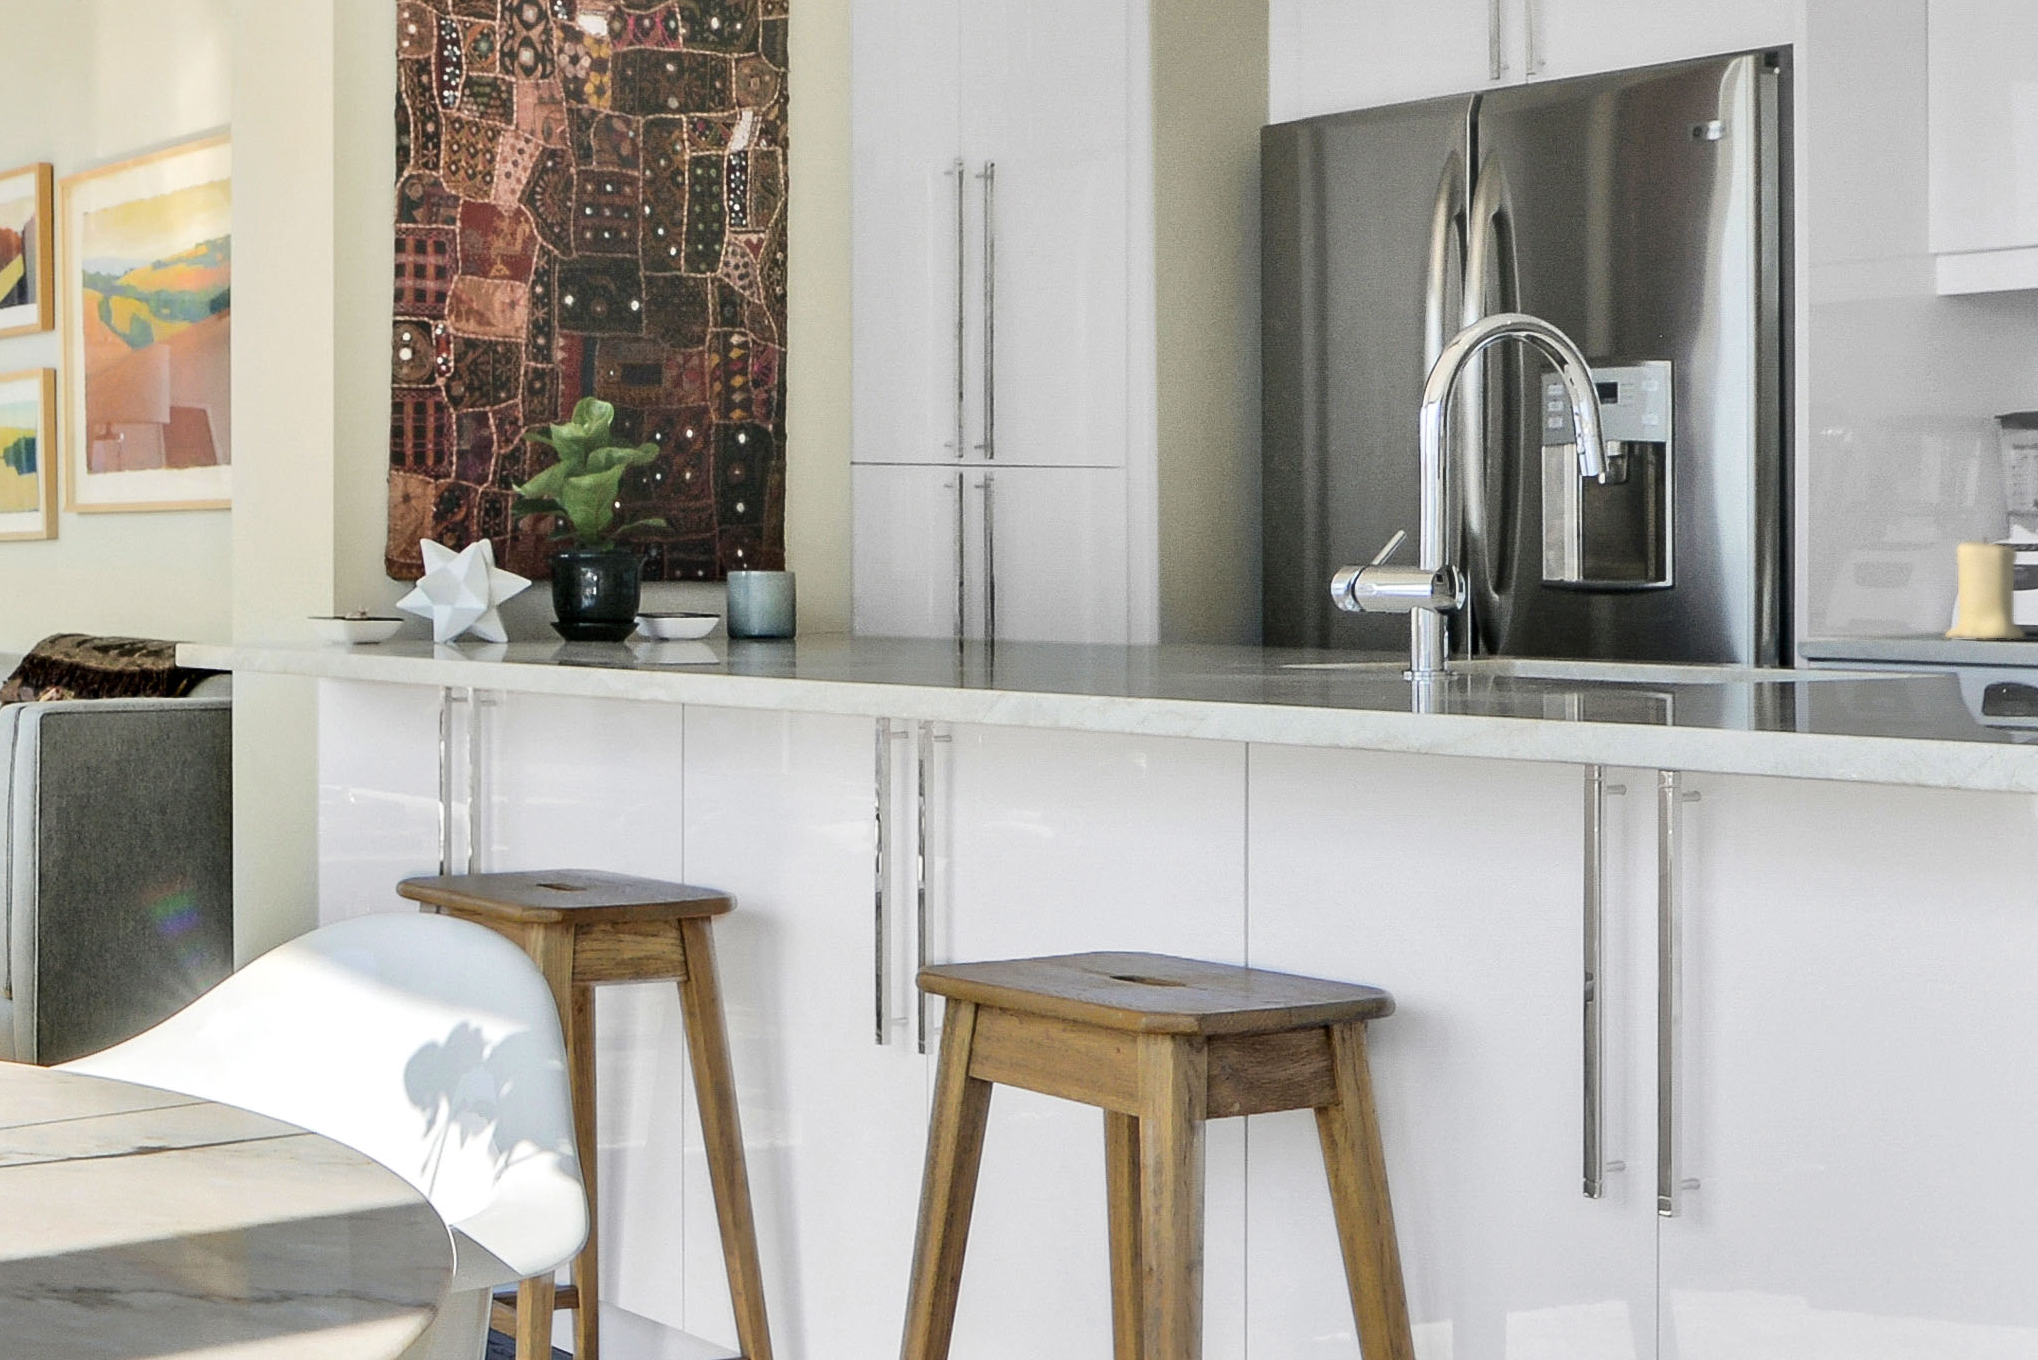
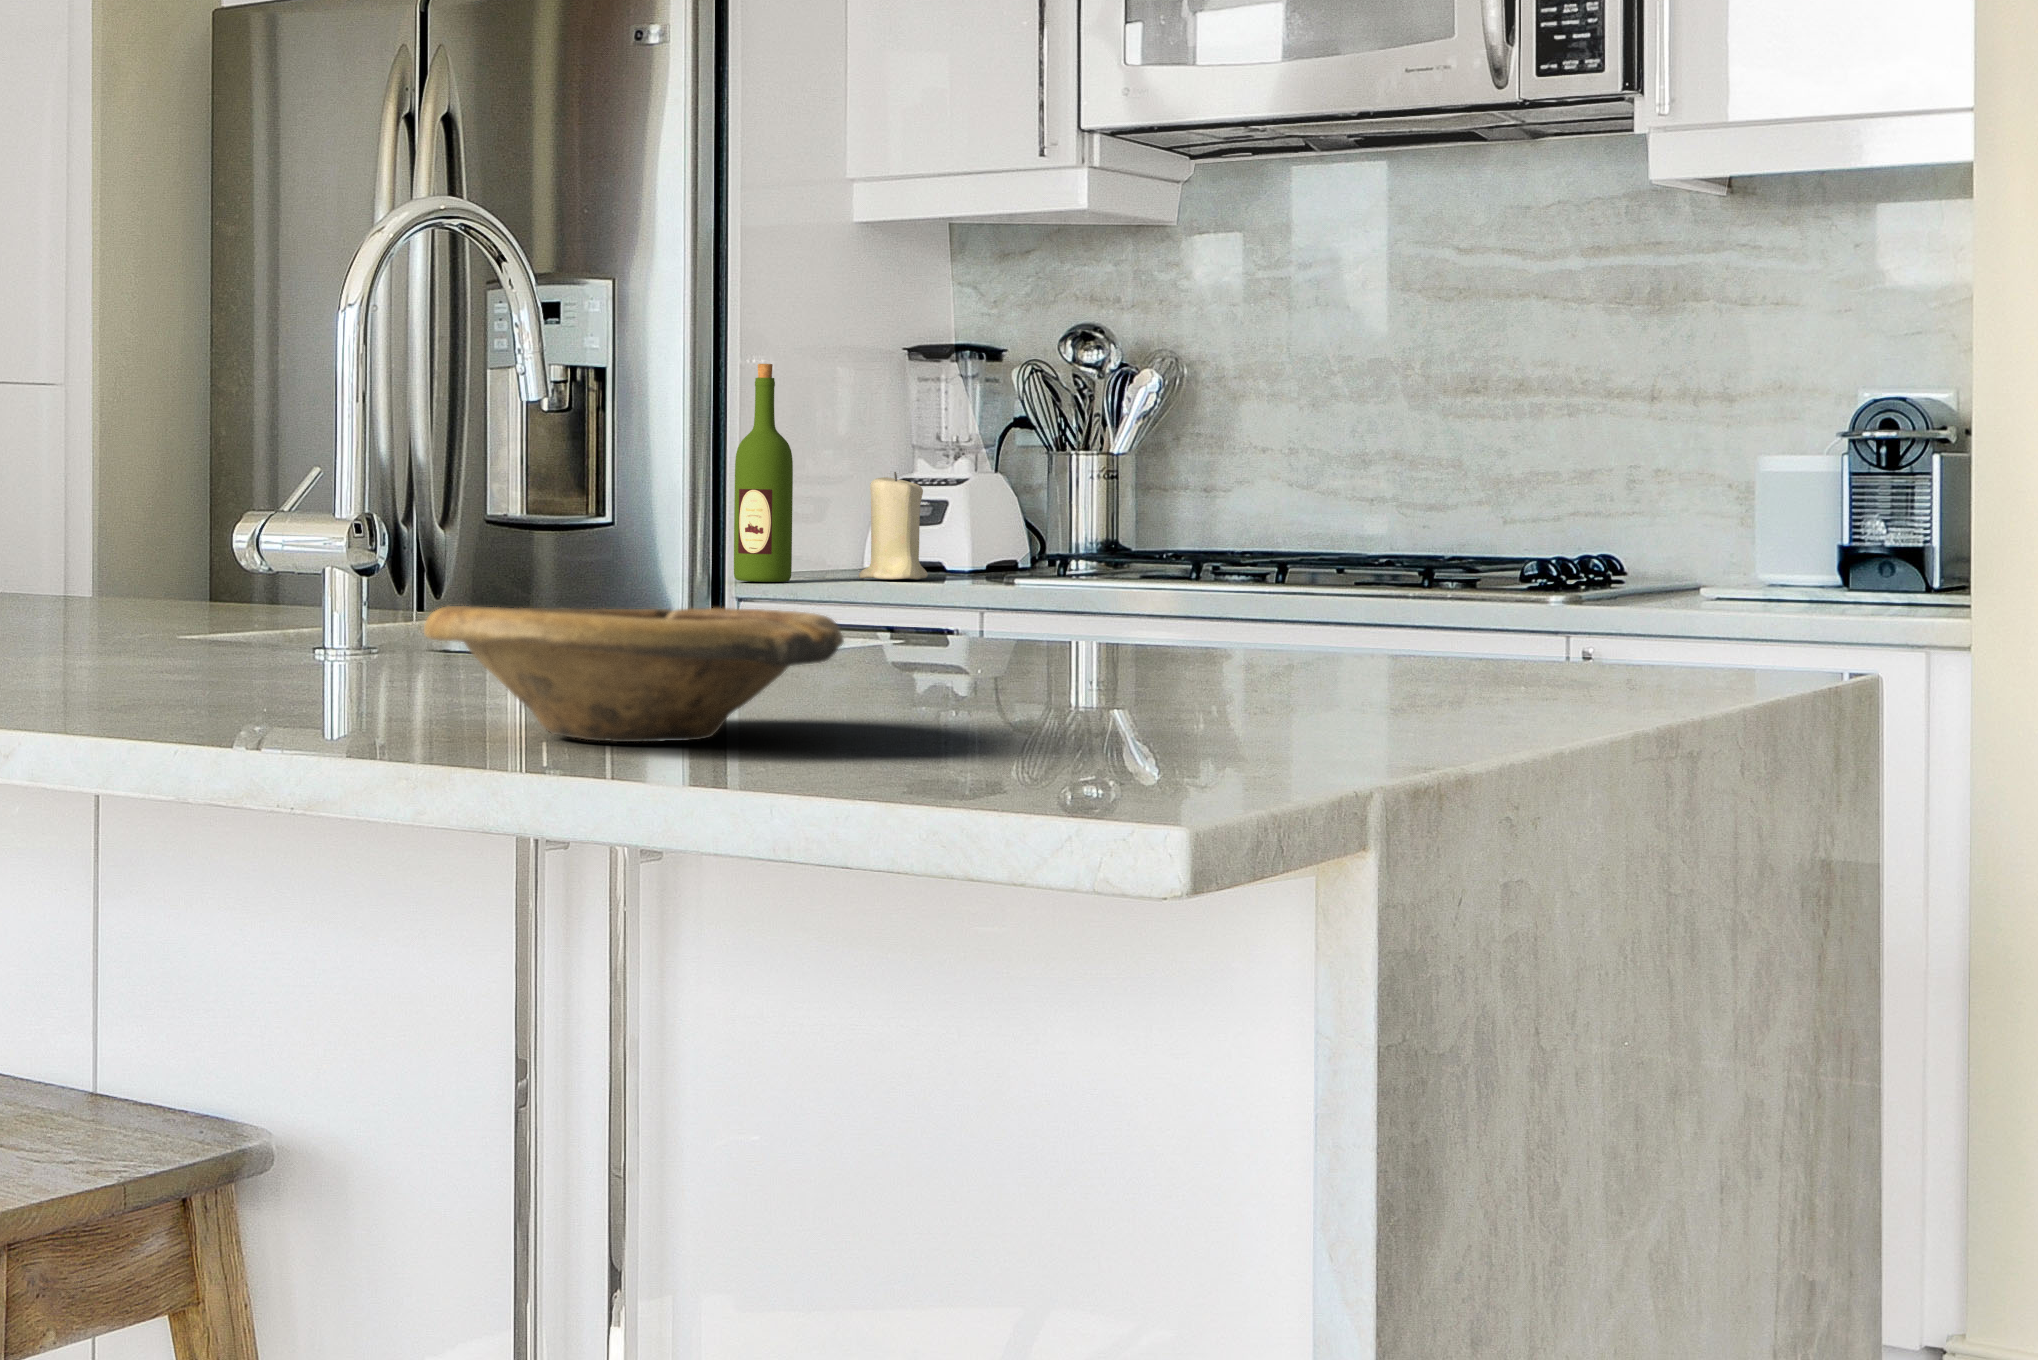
wine bottle: none [1806,435,1870,640] -> present [734,364,793,582]
bowl: none [1571,617,1935,716] -> present [424,606,844,742]

